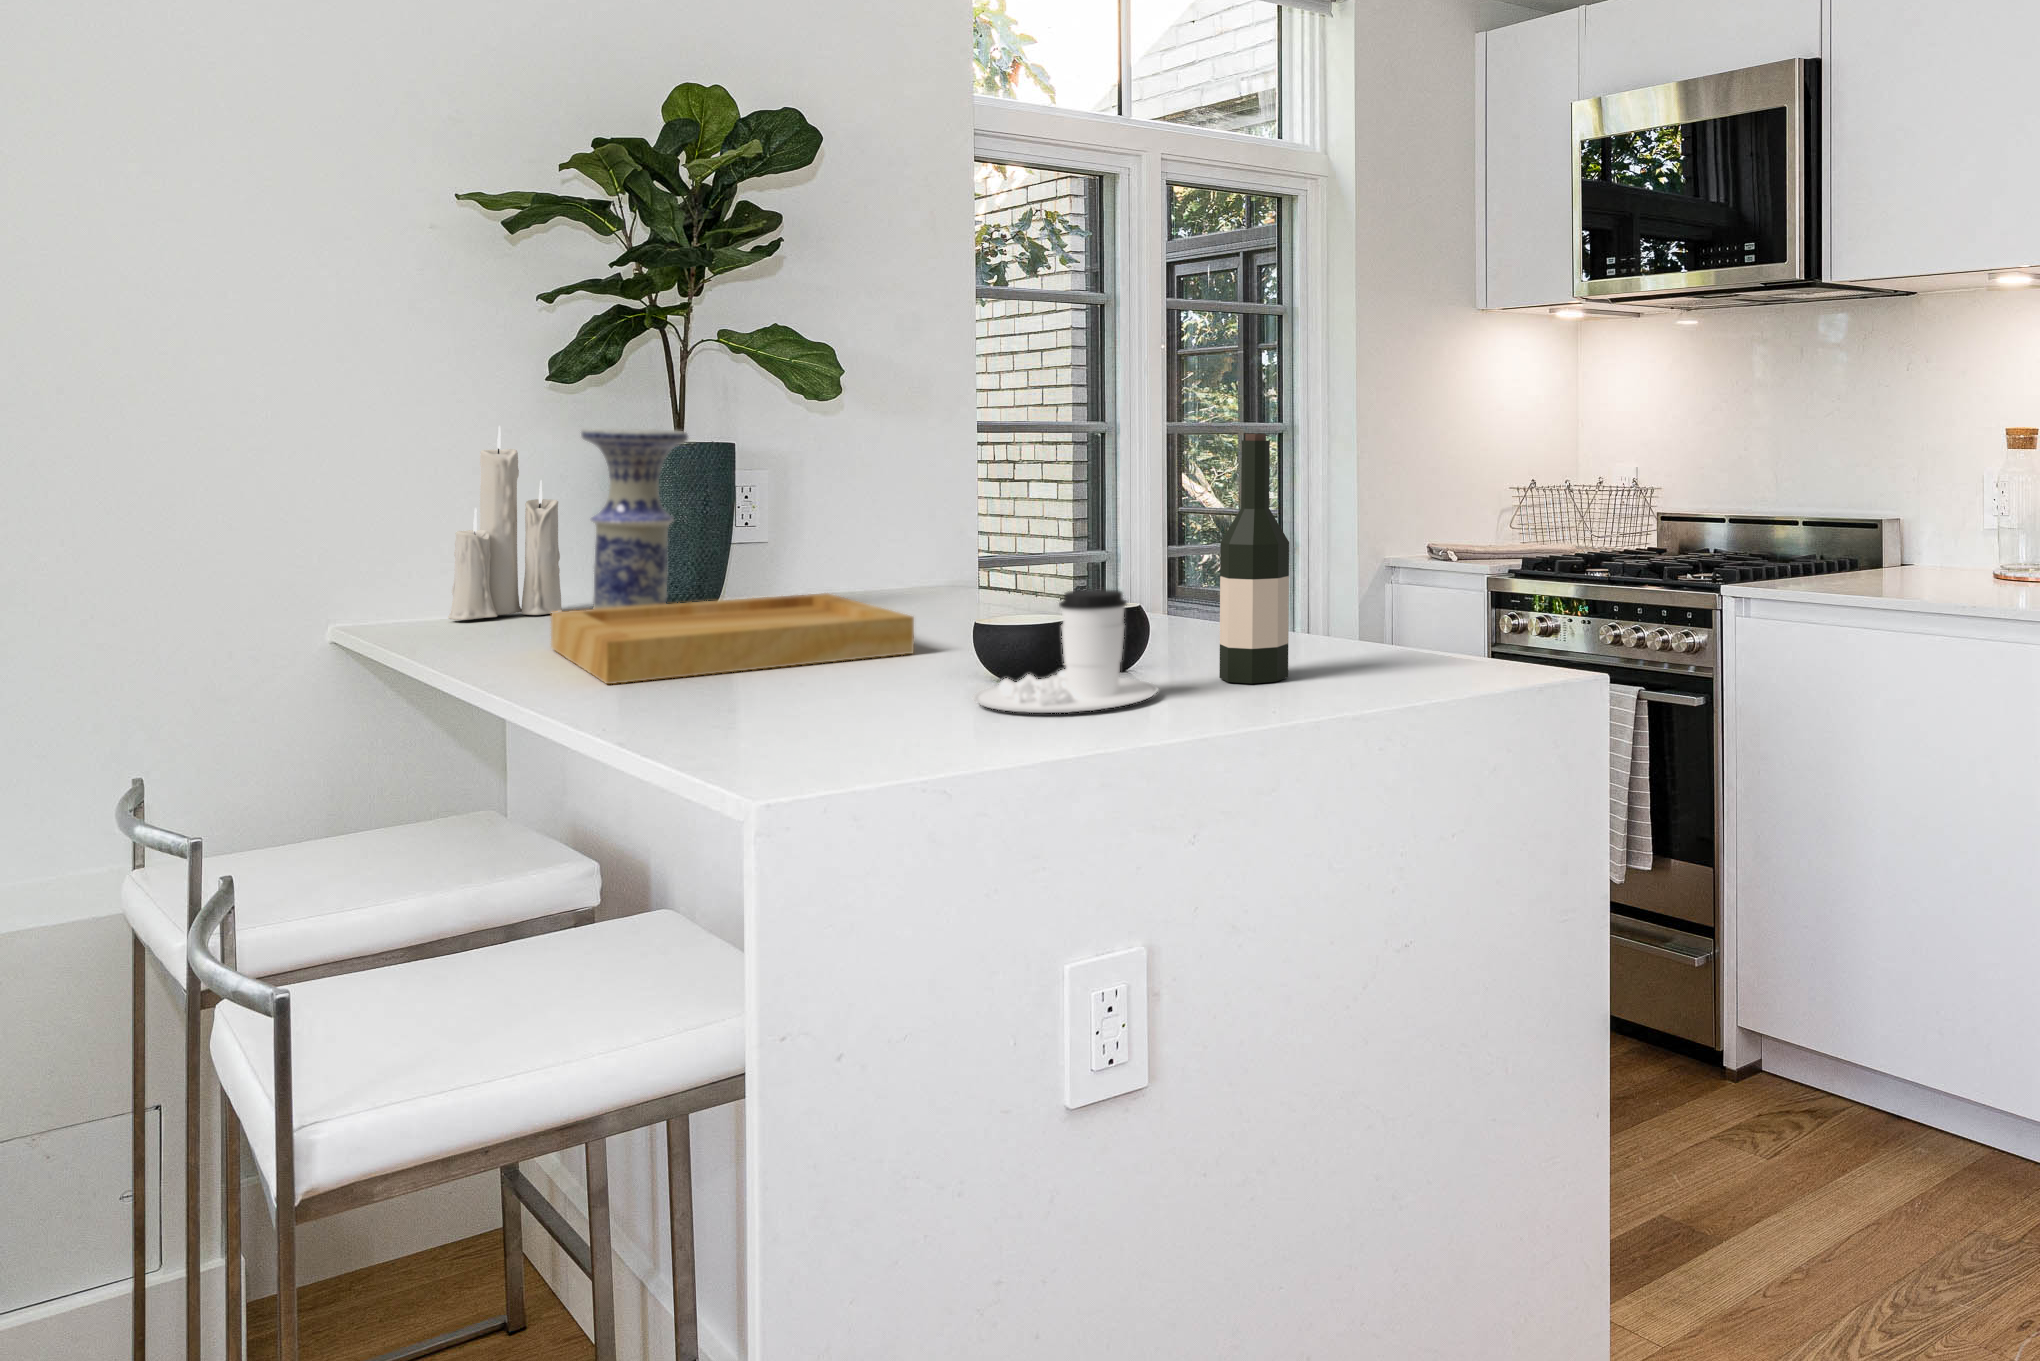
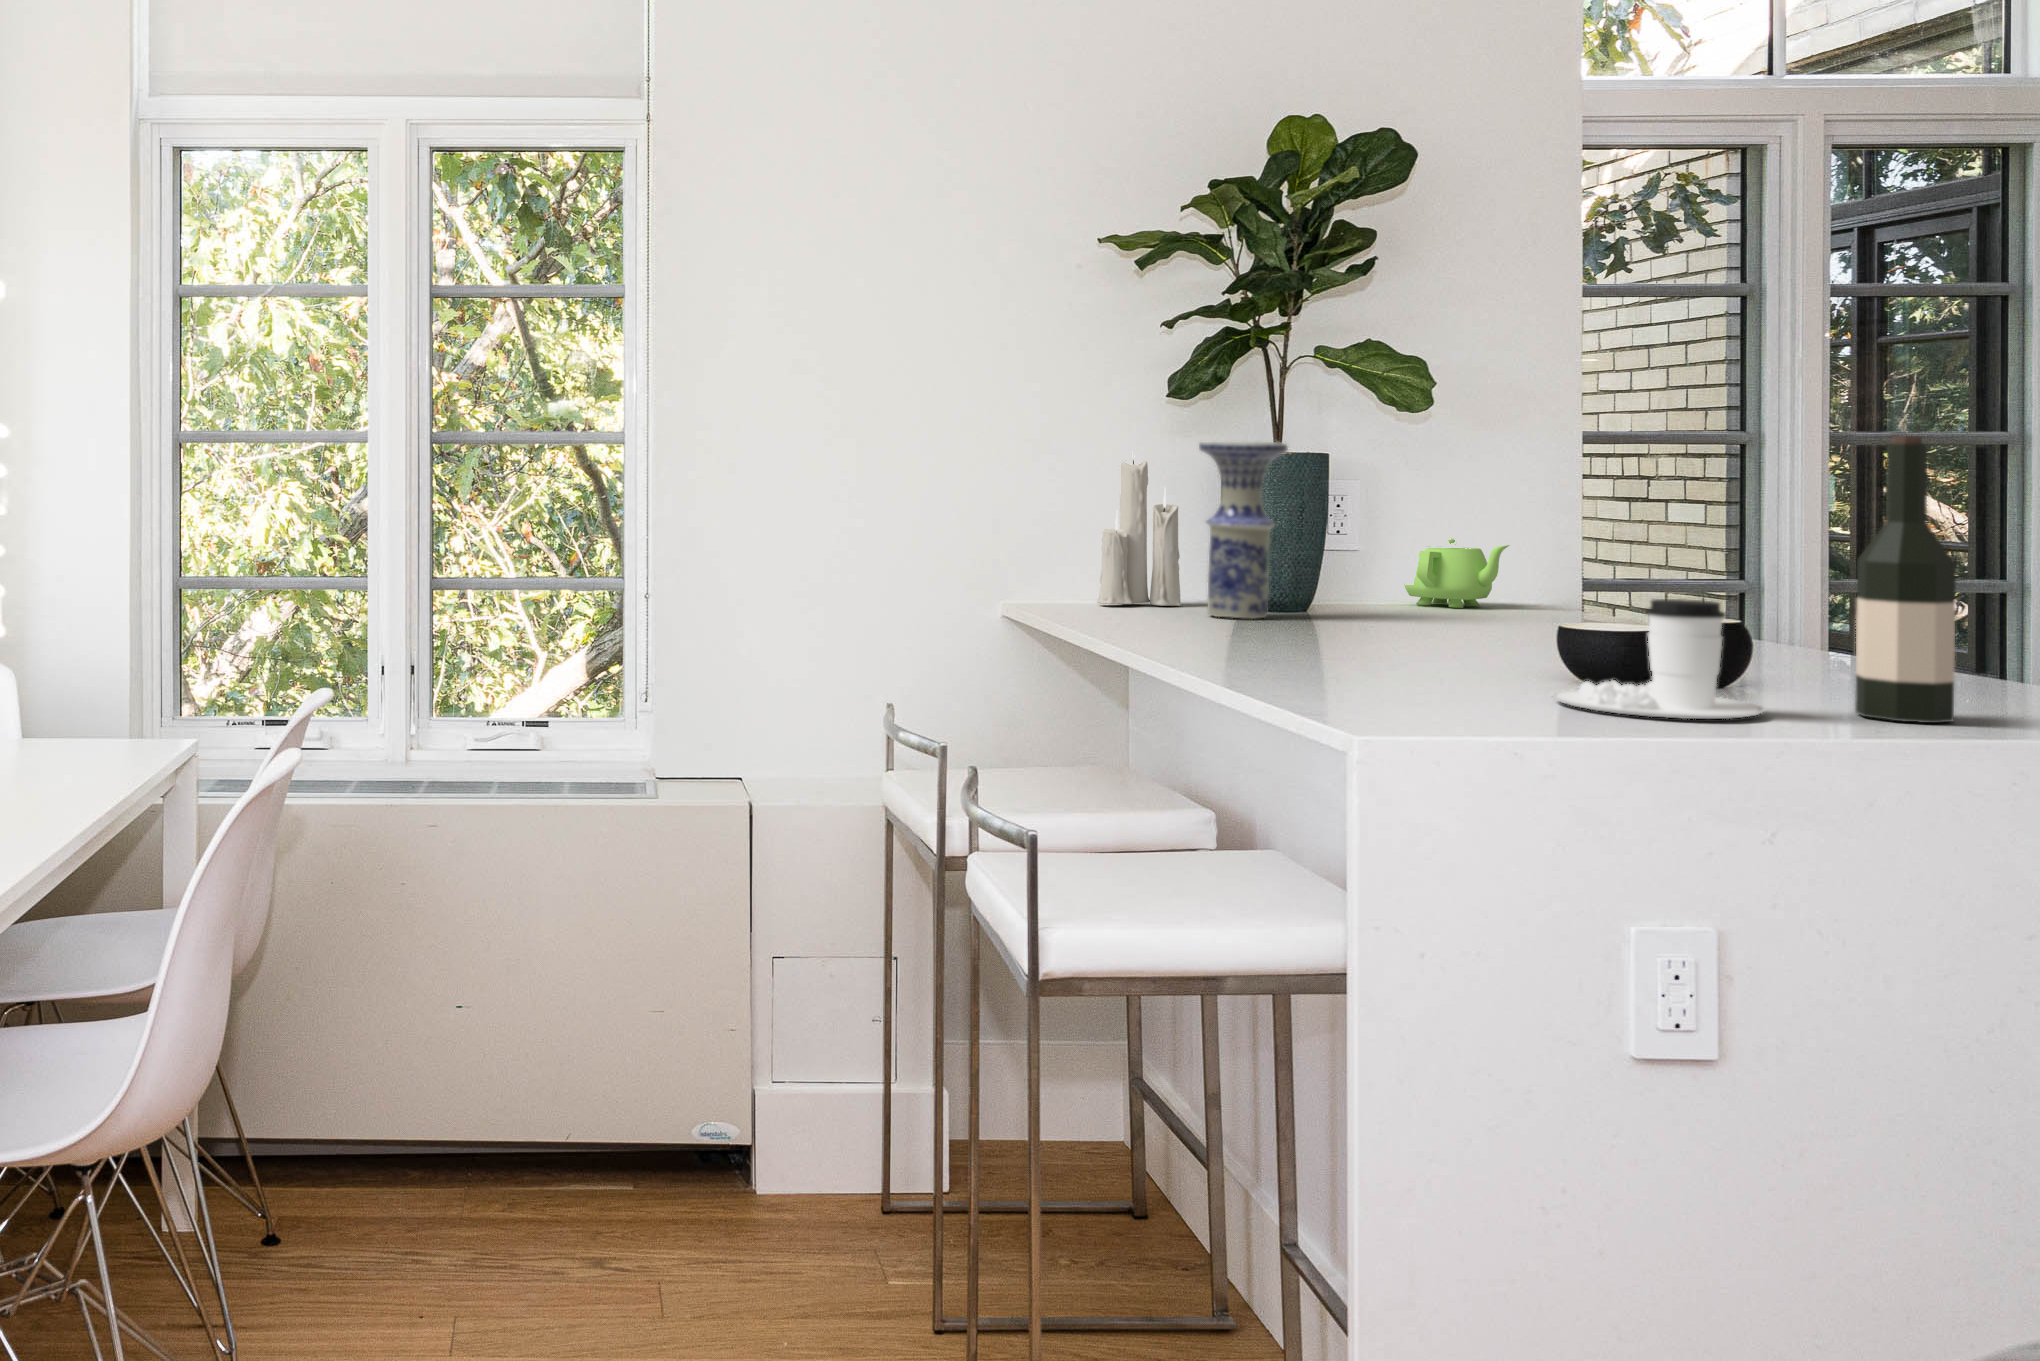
teapot: none [797,523,909,589] -> present [1405,539,1509,608]
tray: present [551,593,914,684] -> none [1179,597,1501,661]

